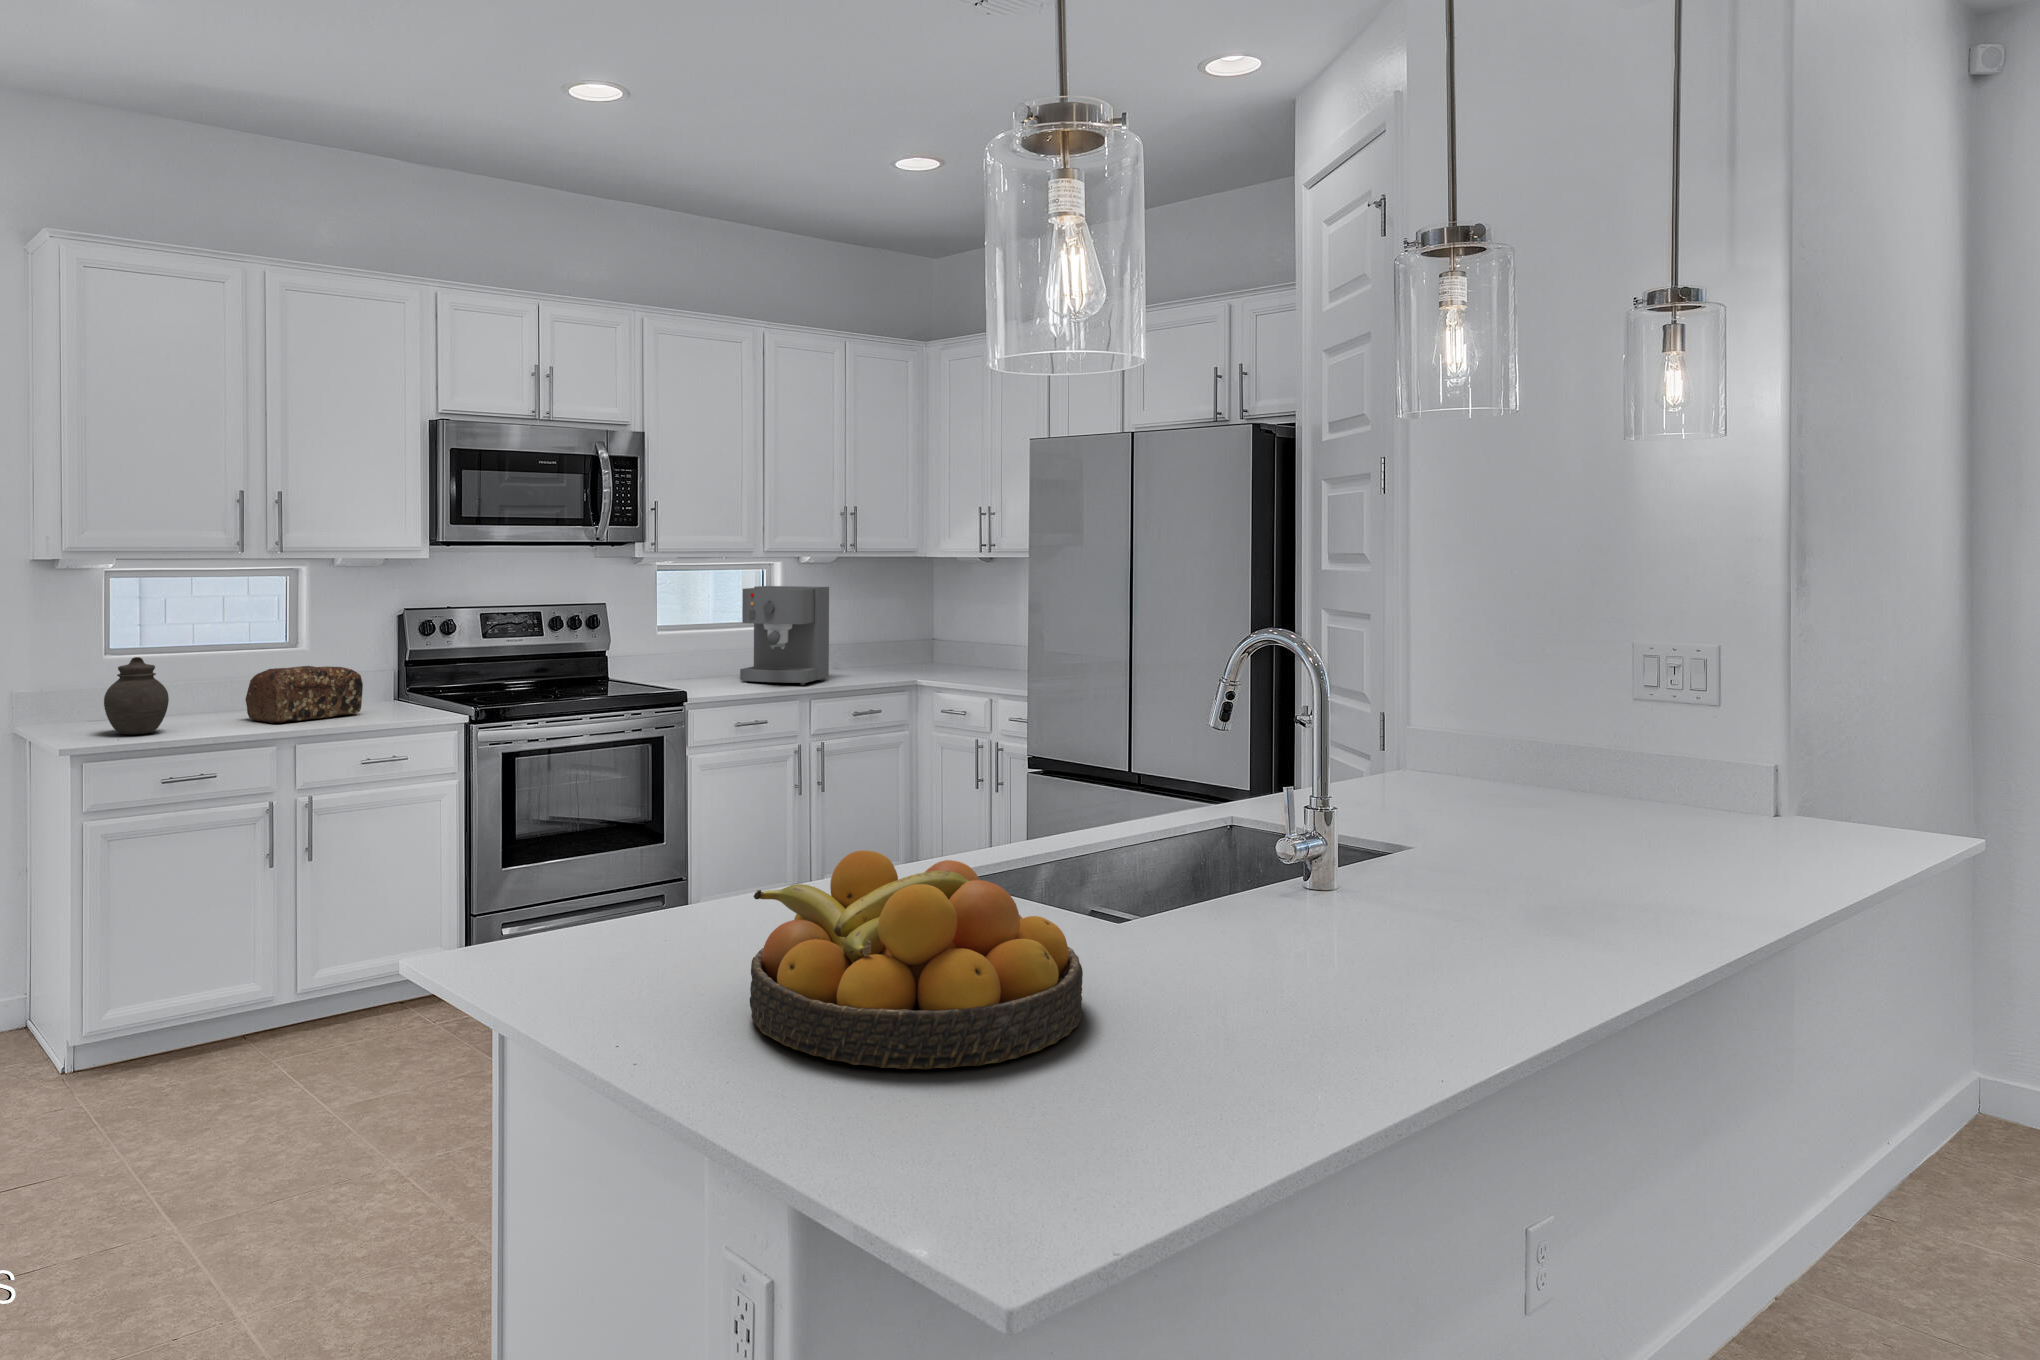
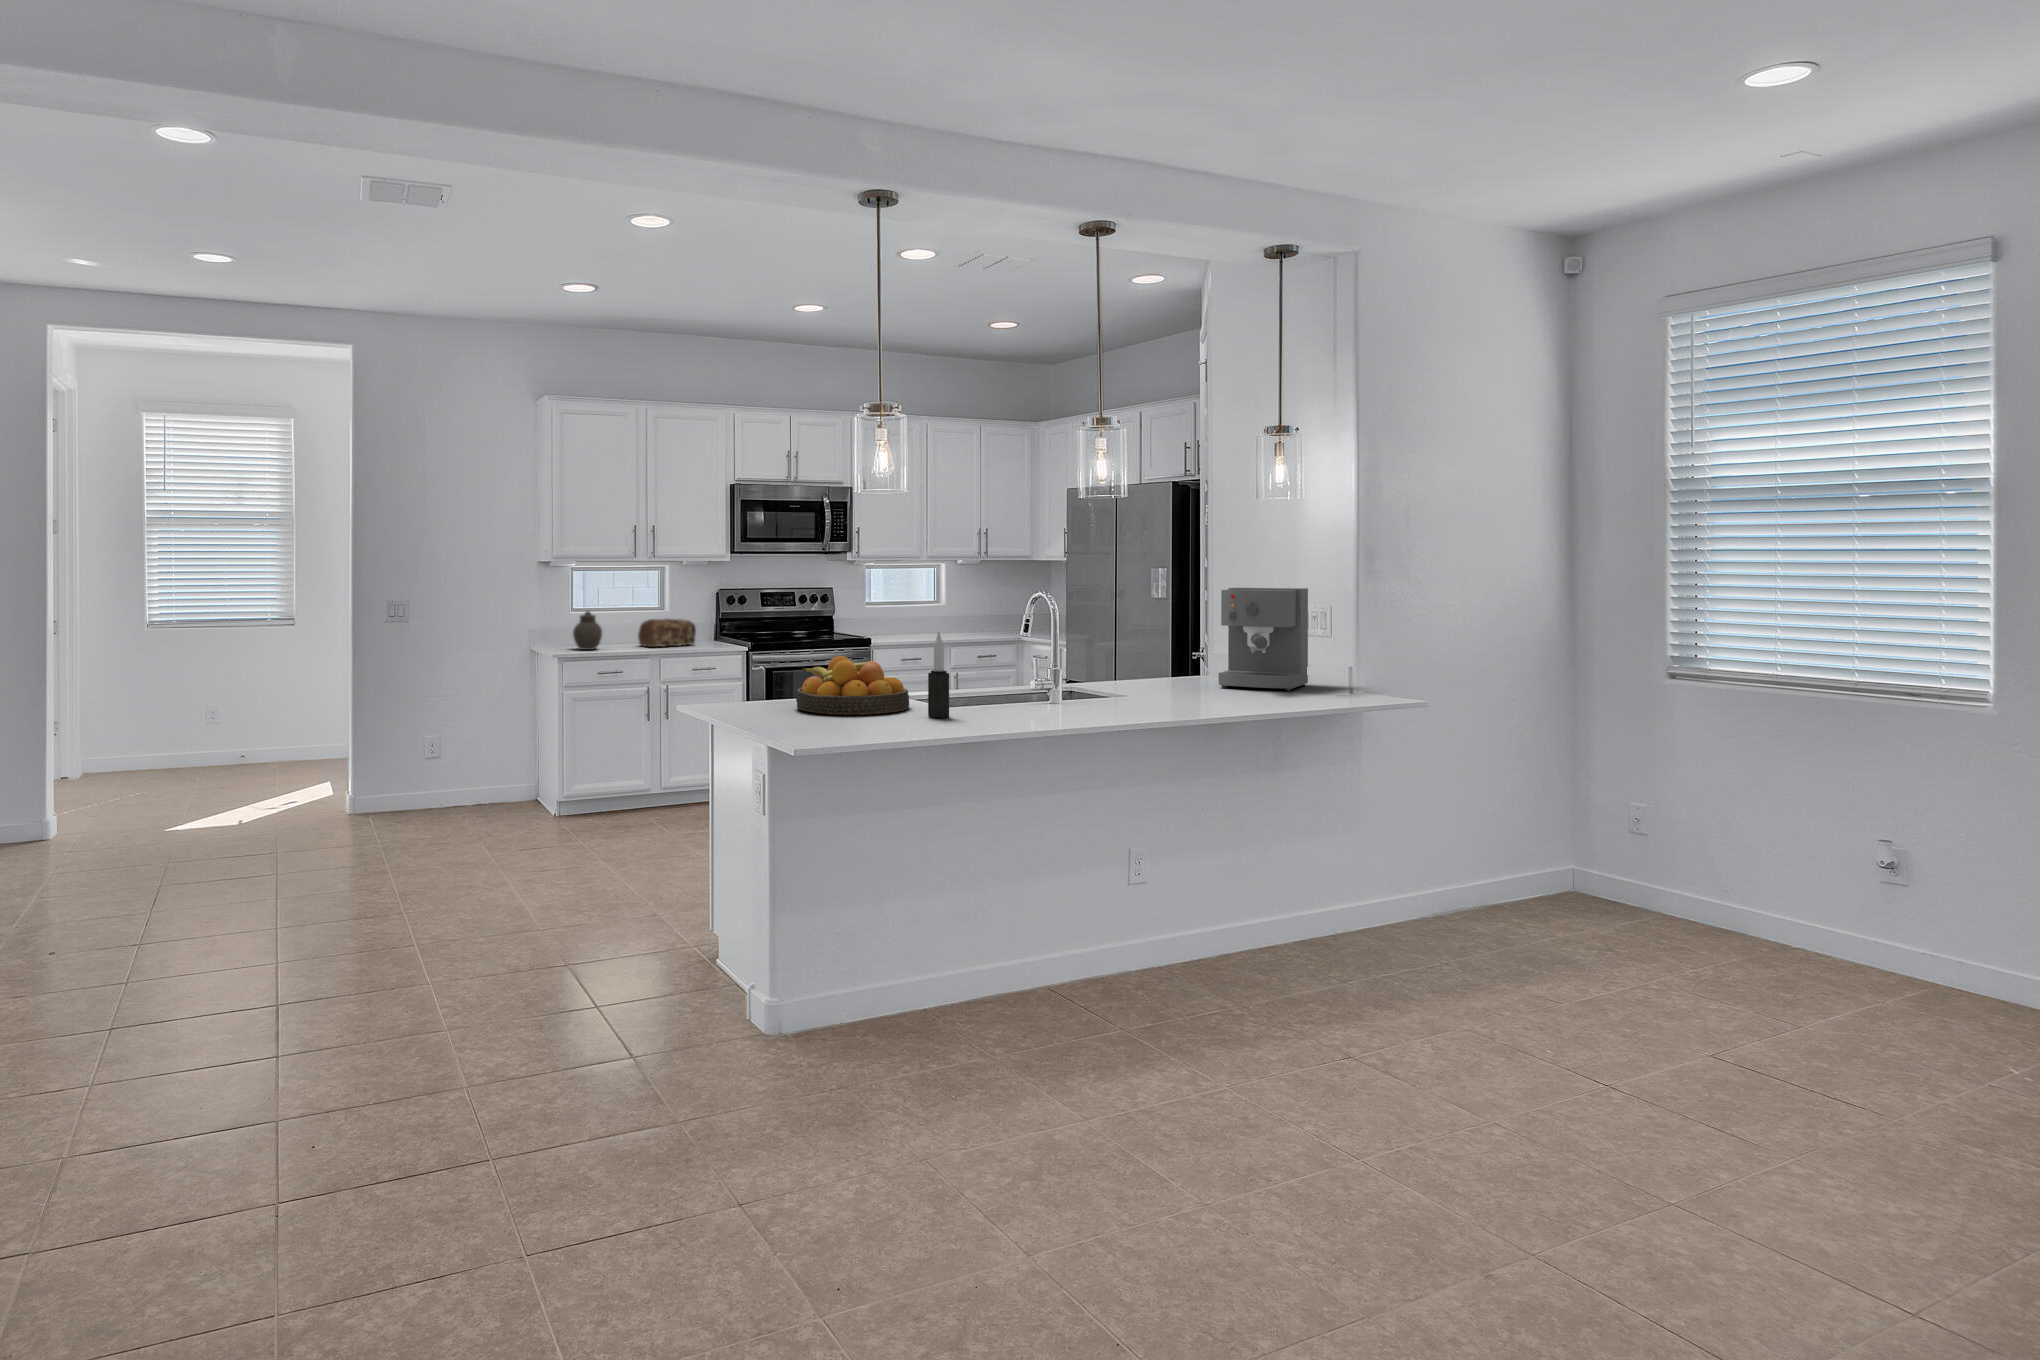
coffee maker: present [740,586,829,685] -> present [1219,588,1308,691]
candle: none [1201,800,1267,1073] -> present [928,632,949,718]

